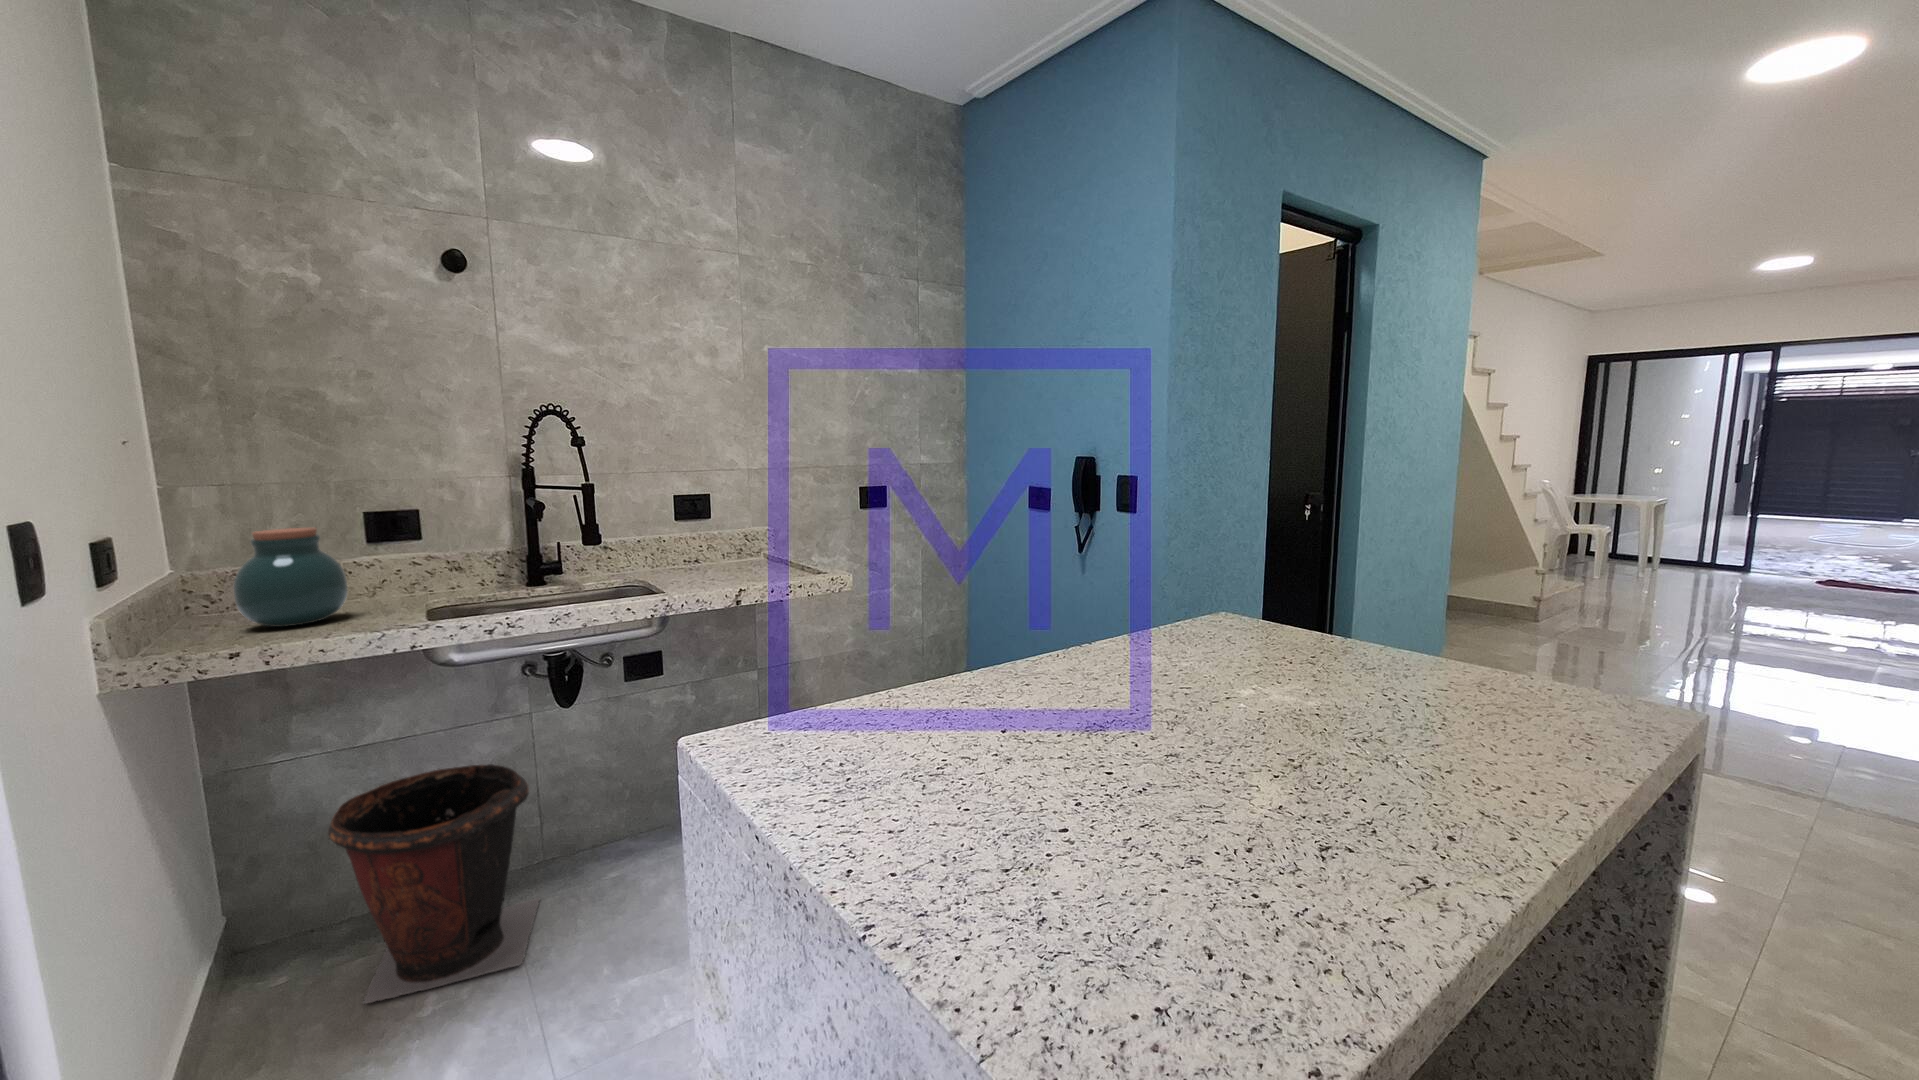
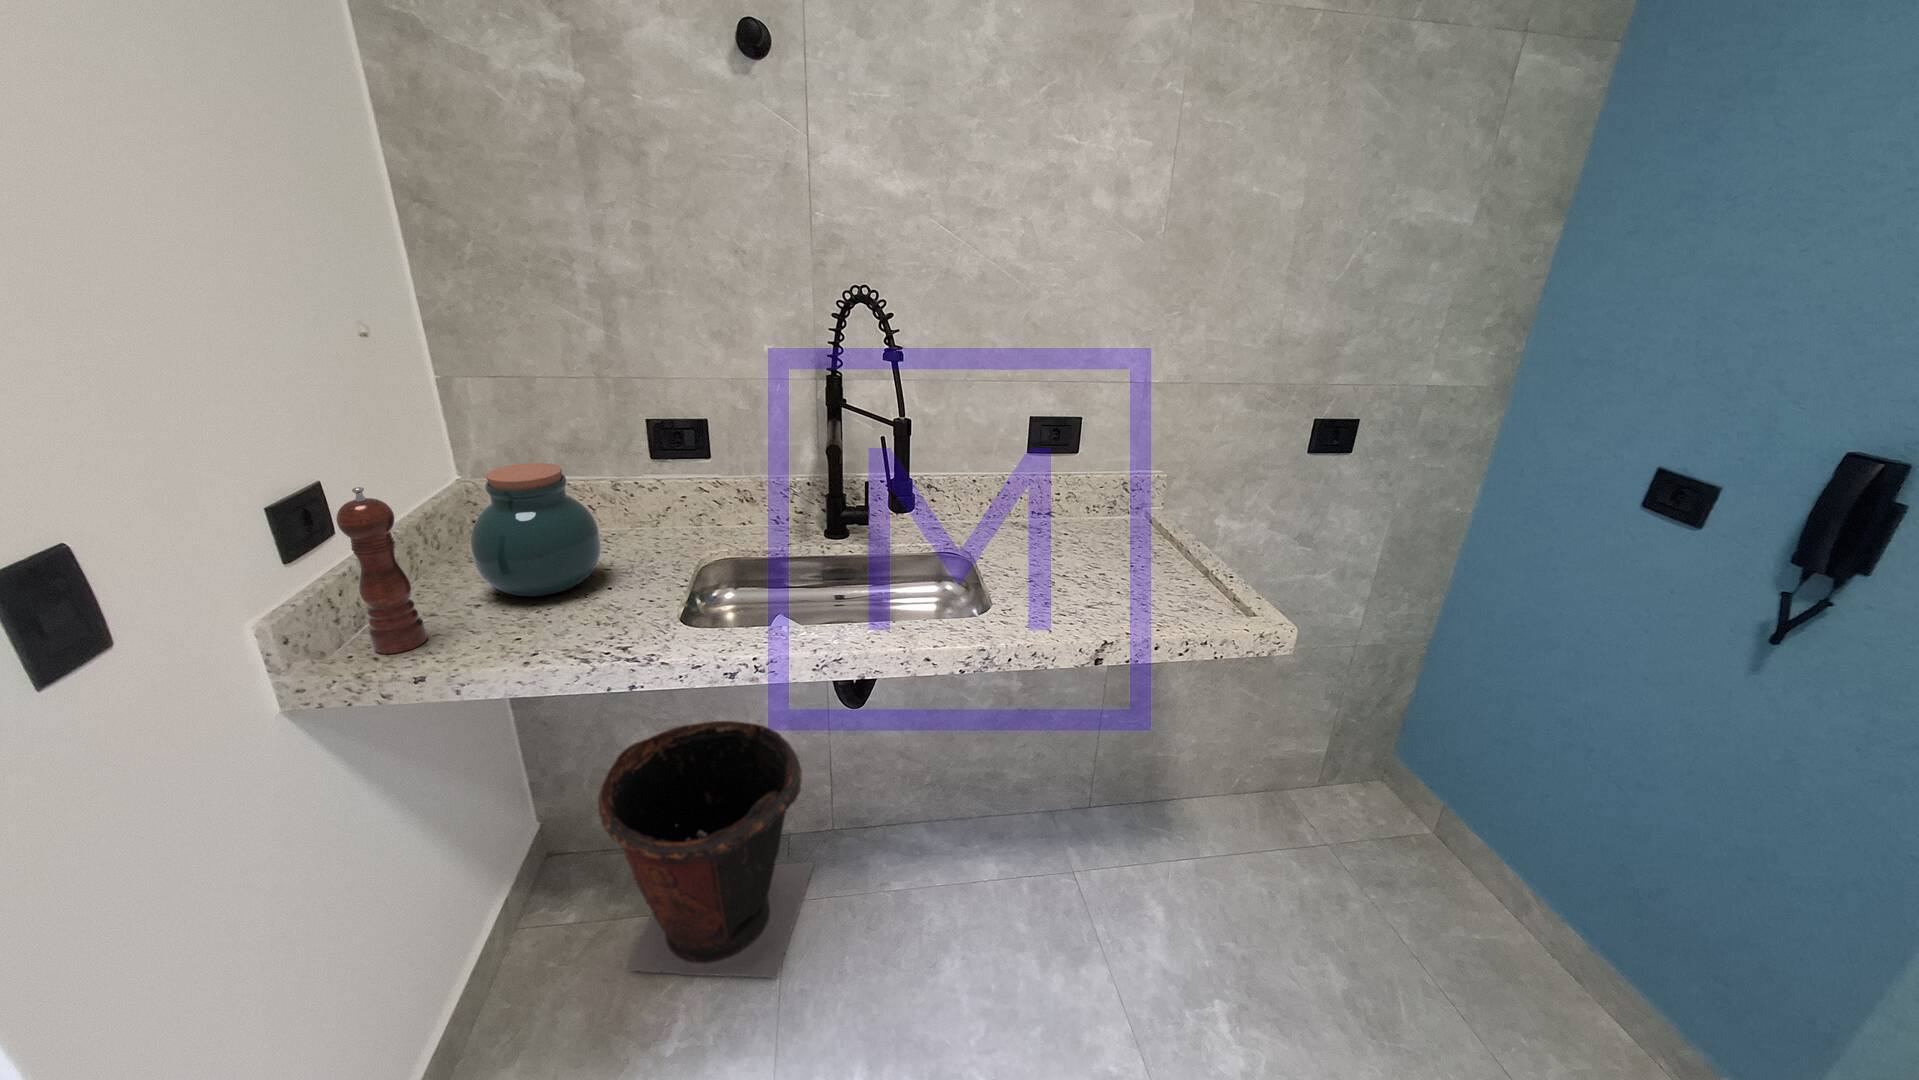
pepper mill: none [156,525,217,653] -> present [336,487,427,654]

